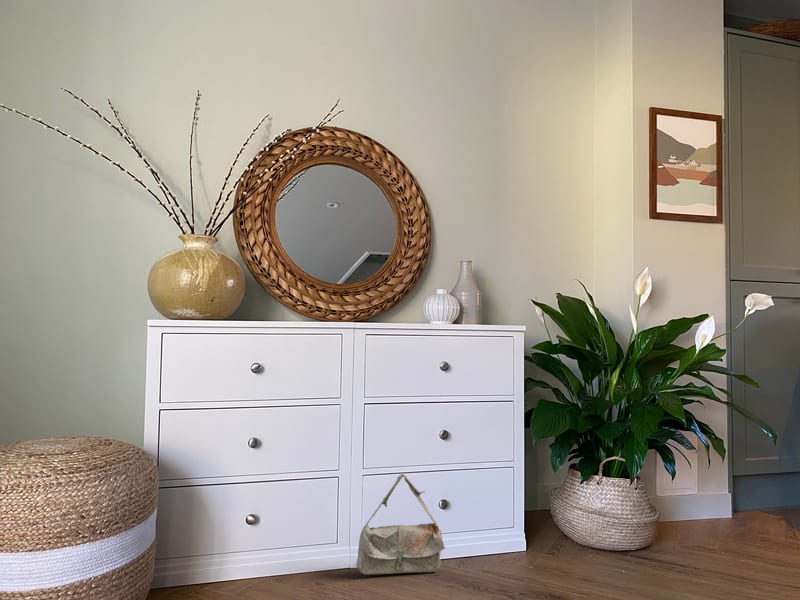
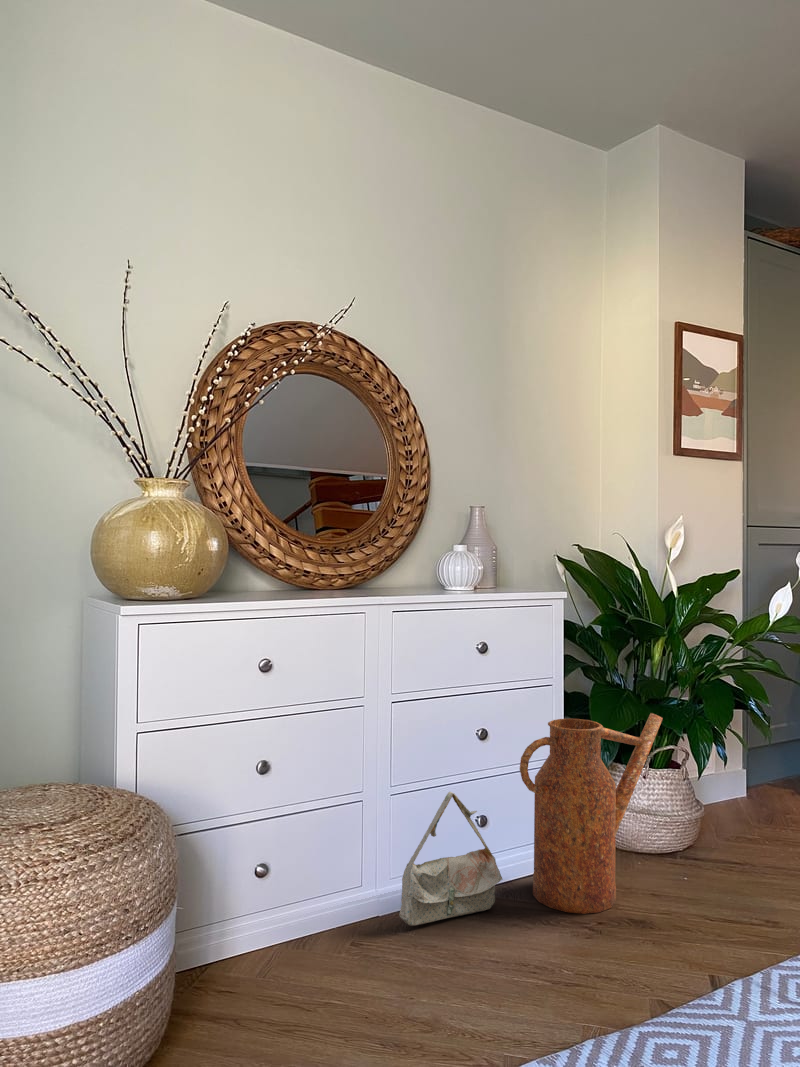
watering can: none [463,425,600,586] -> present [520,713,663,914]

